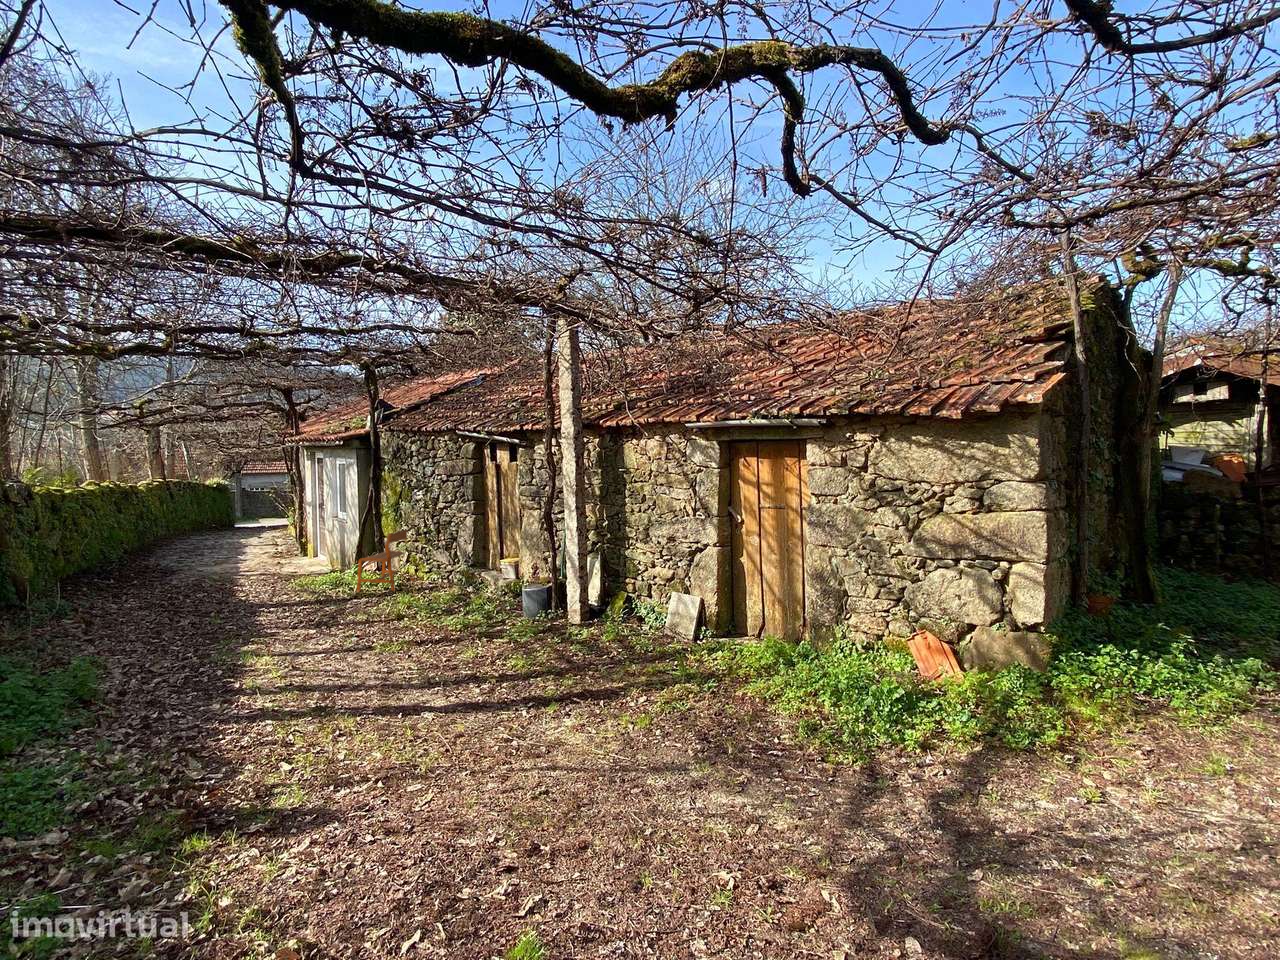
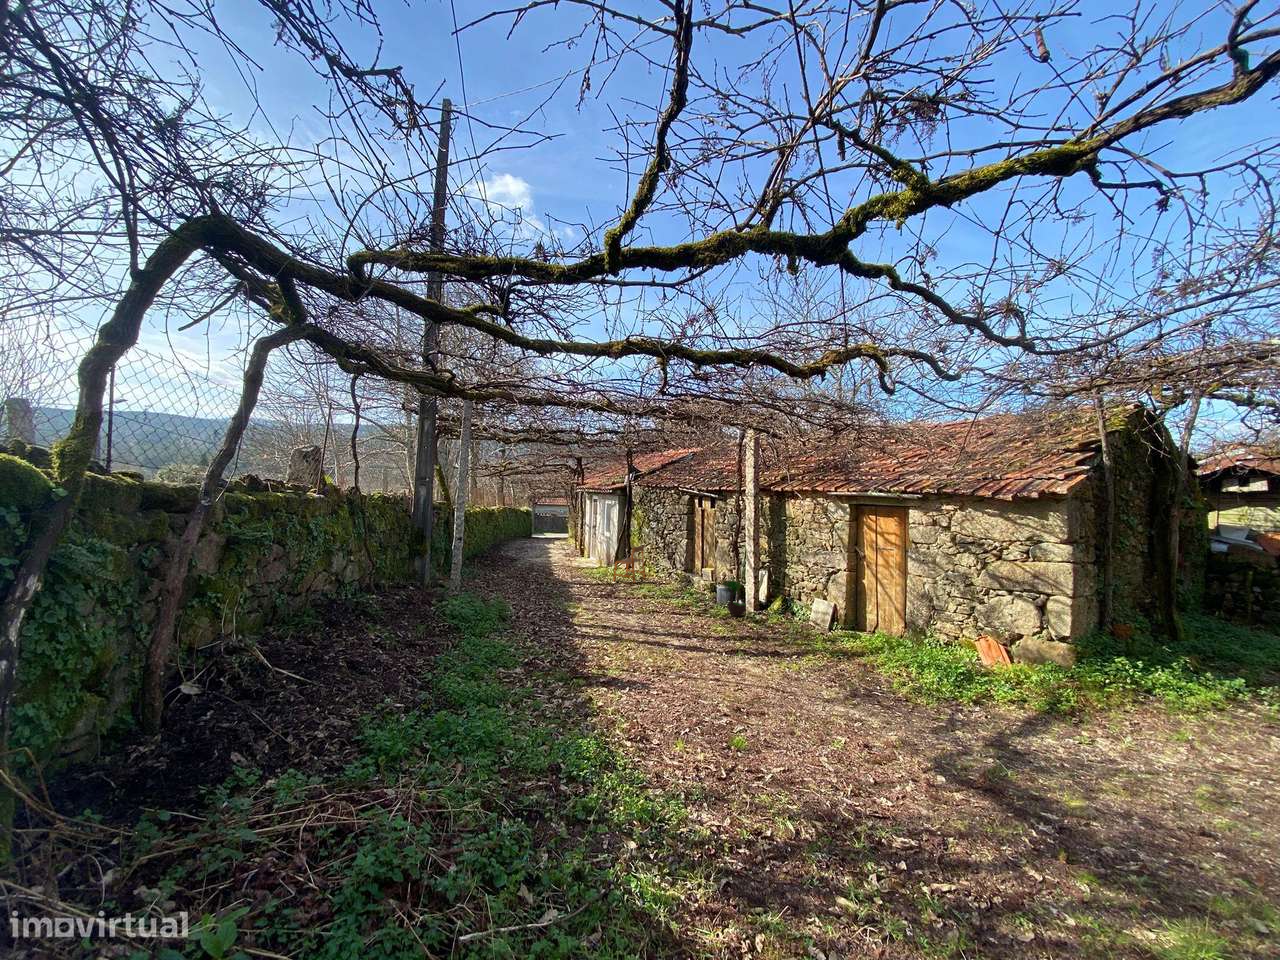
potted tree: none [522,565,567,633] -> present [722,578,746,616]

